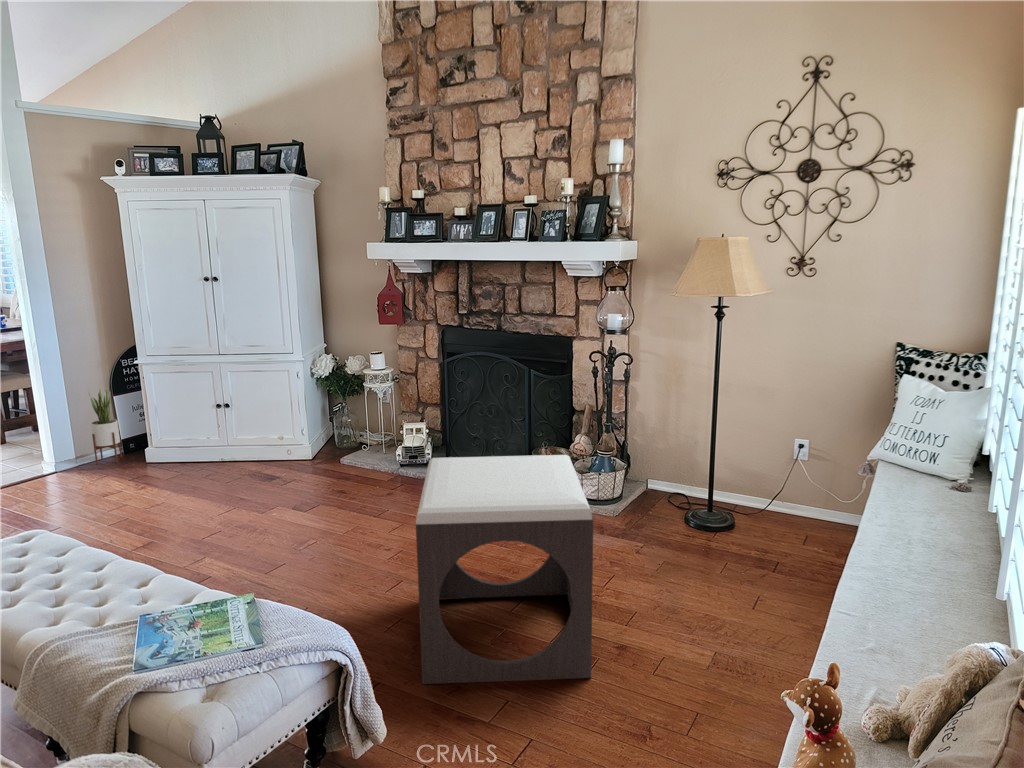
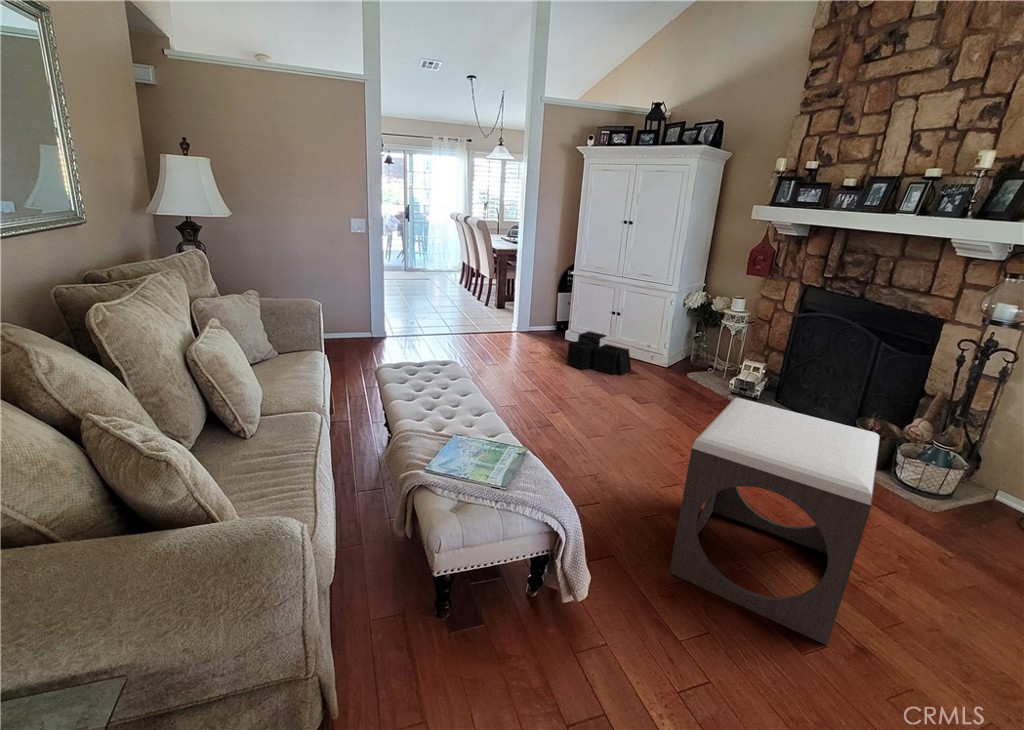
potted plant: present [87,386,122,464] -> none [535,288,552,341]
storage bin: none [163,432,264,488] -> present [567,331,631,375]

